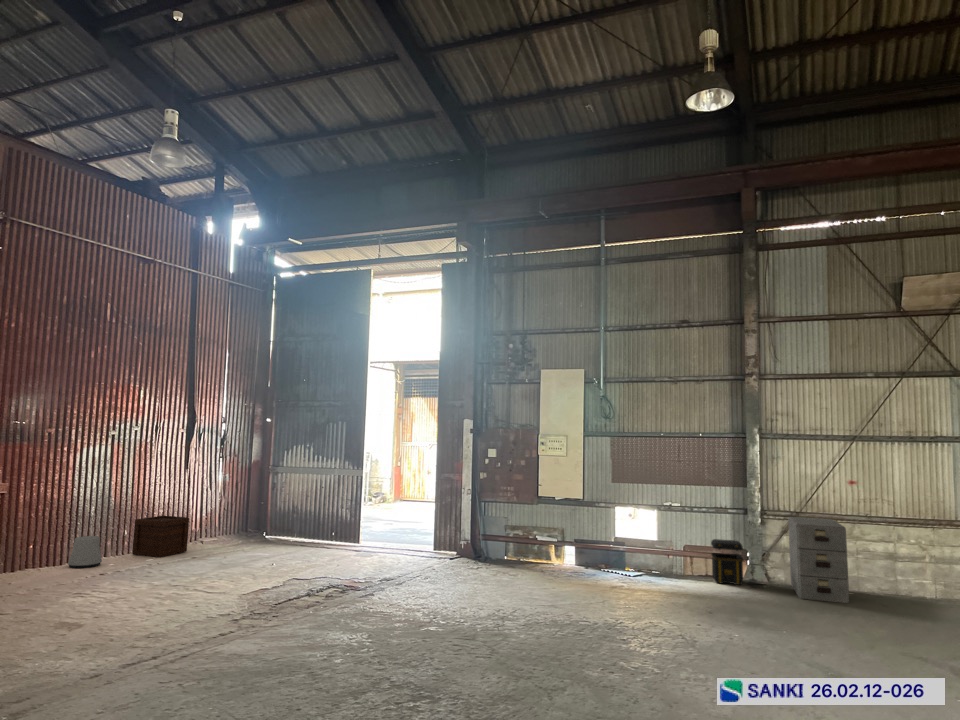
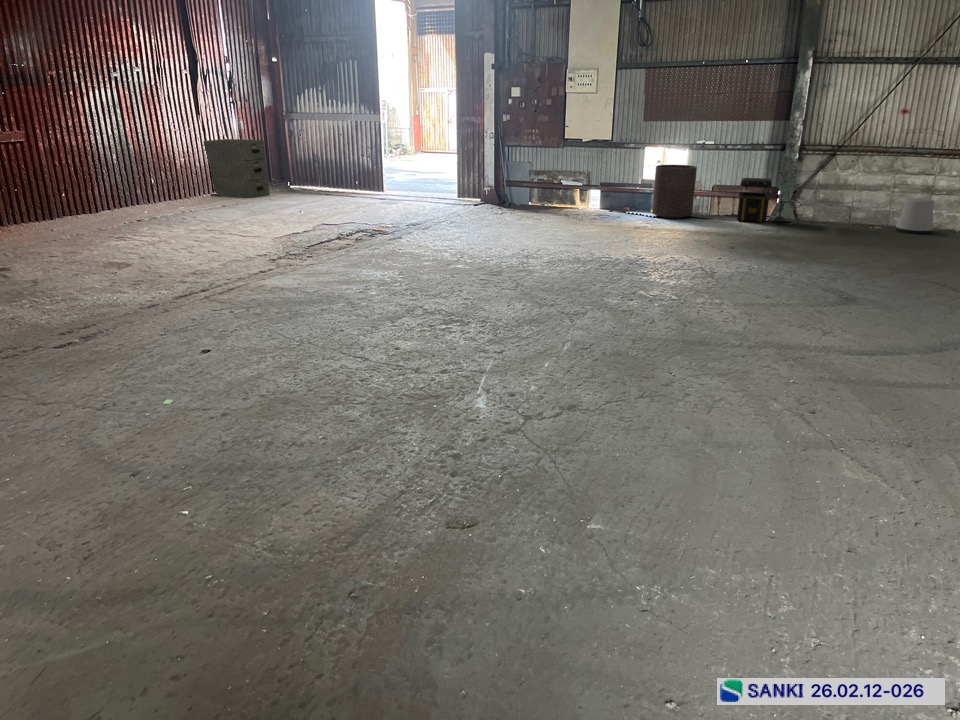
wooden crate: present [132,516,189,557] -> none [158,165,214,205]
filing cabinet: present [788,517,850,603] -> present [204,139,270,198]
trash can: none [629,525,669,579] -> present [652,165,697,219]
stool: present [68,536,102,568] -> present [896,198,934,234]

